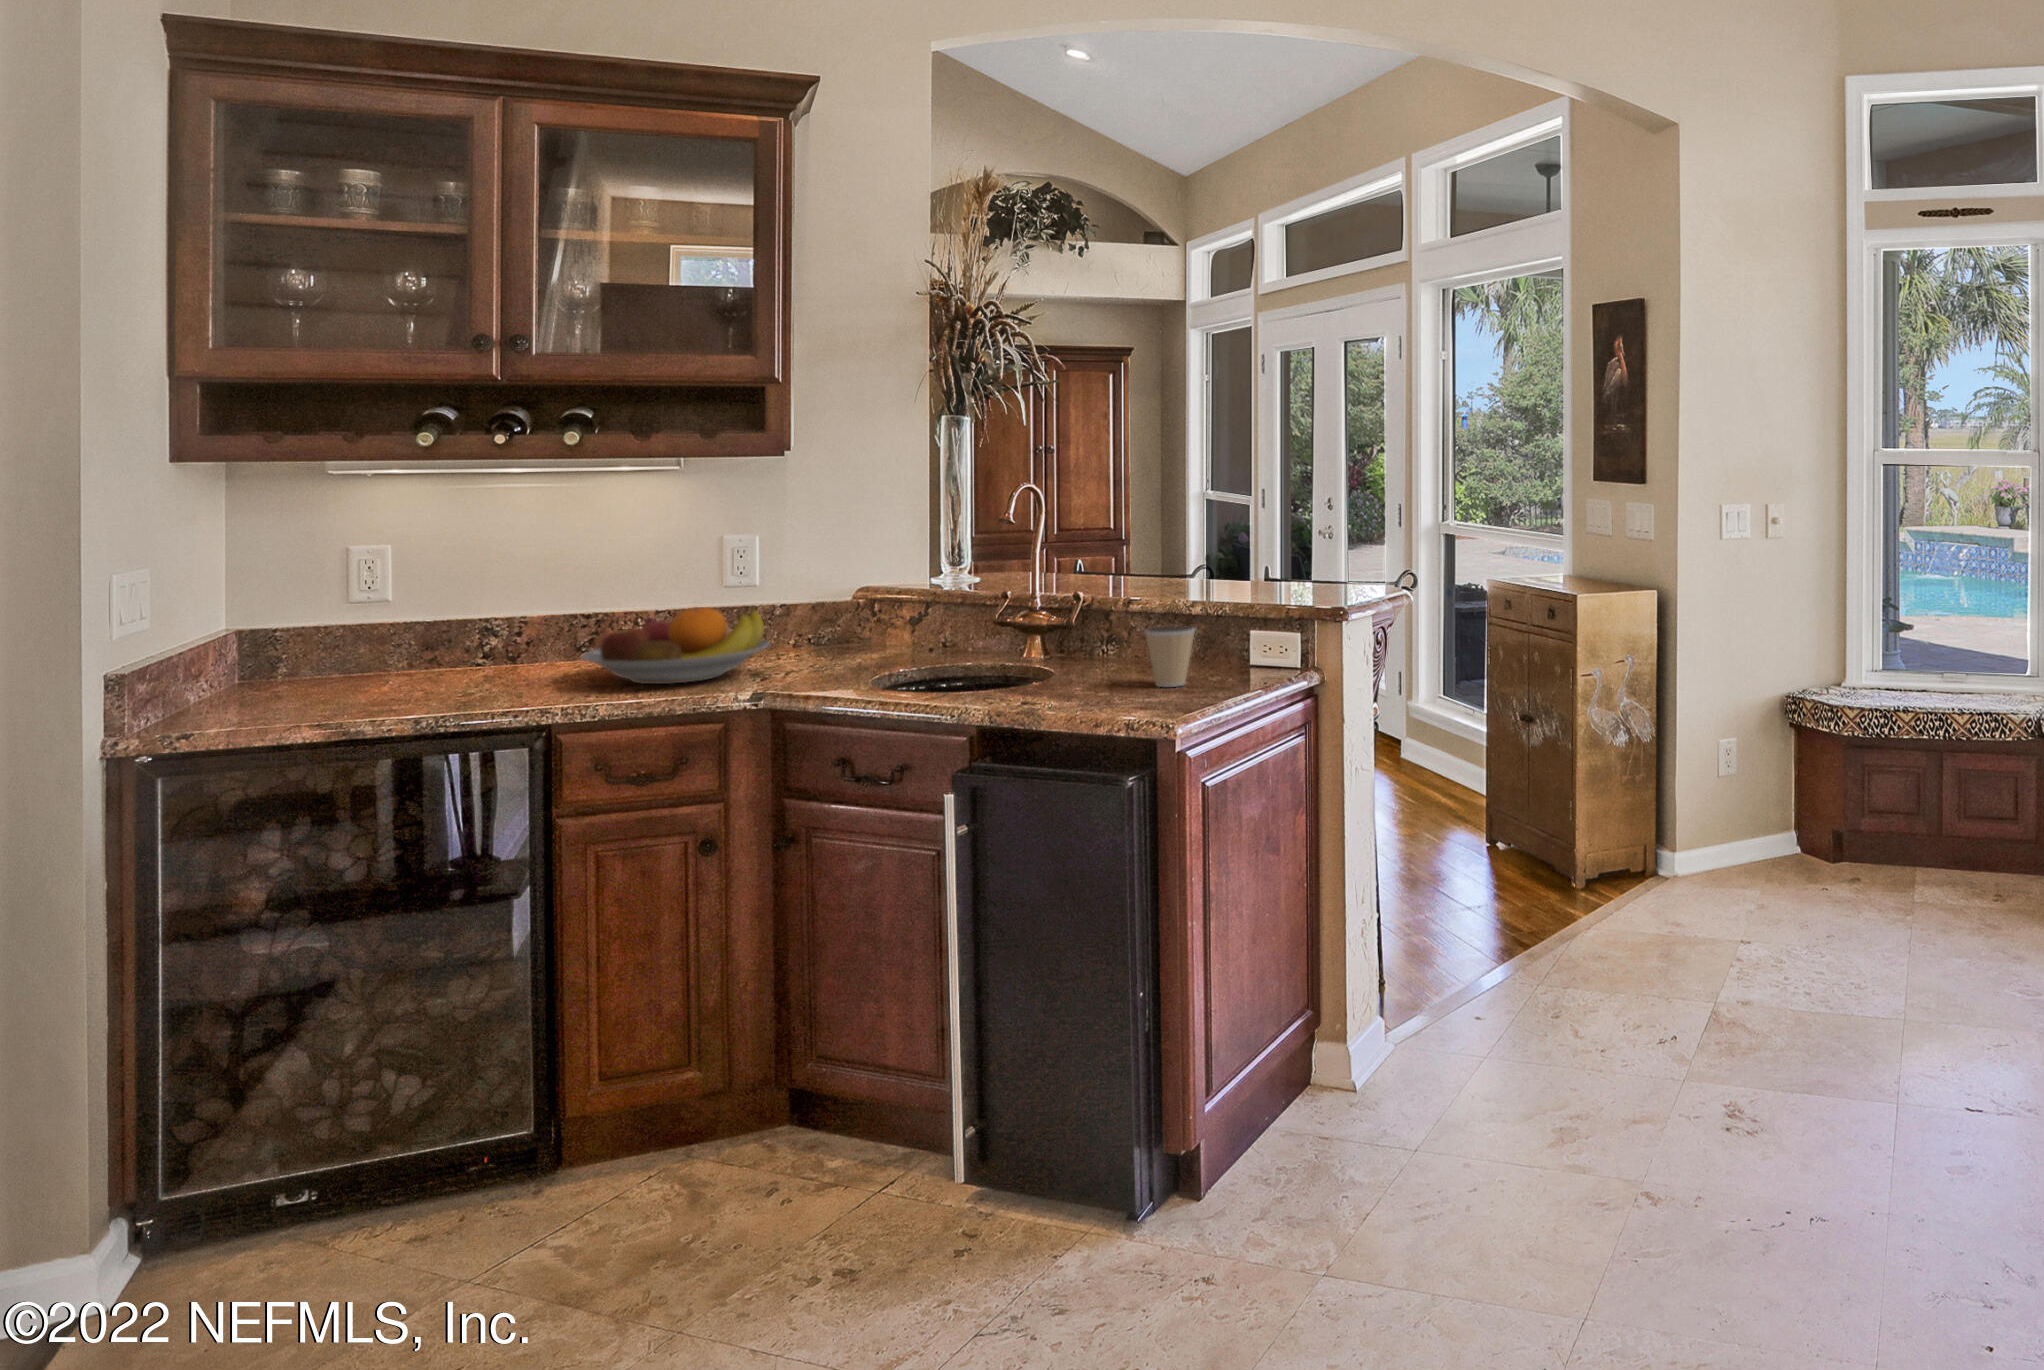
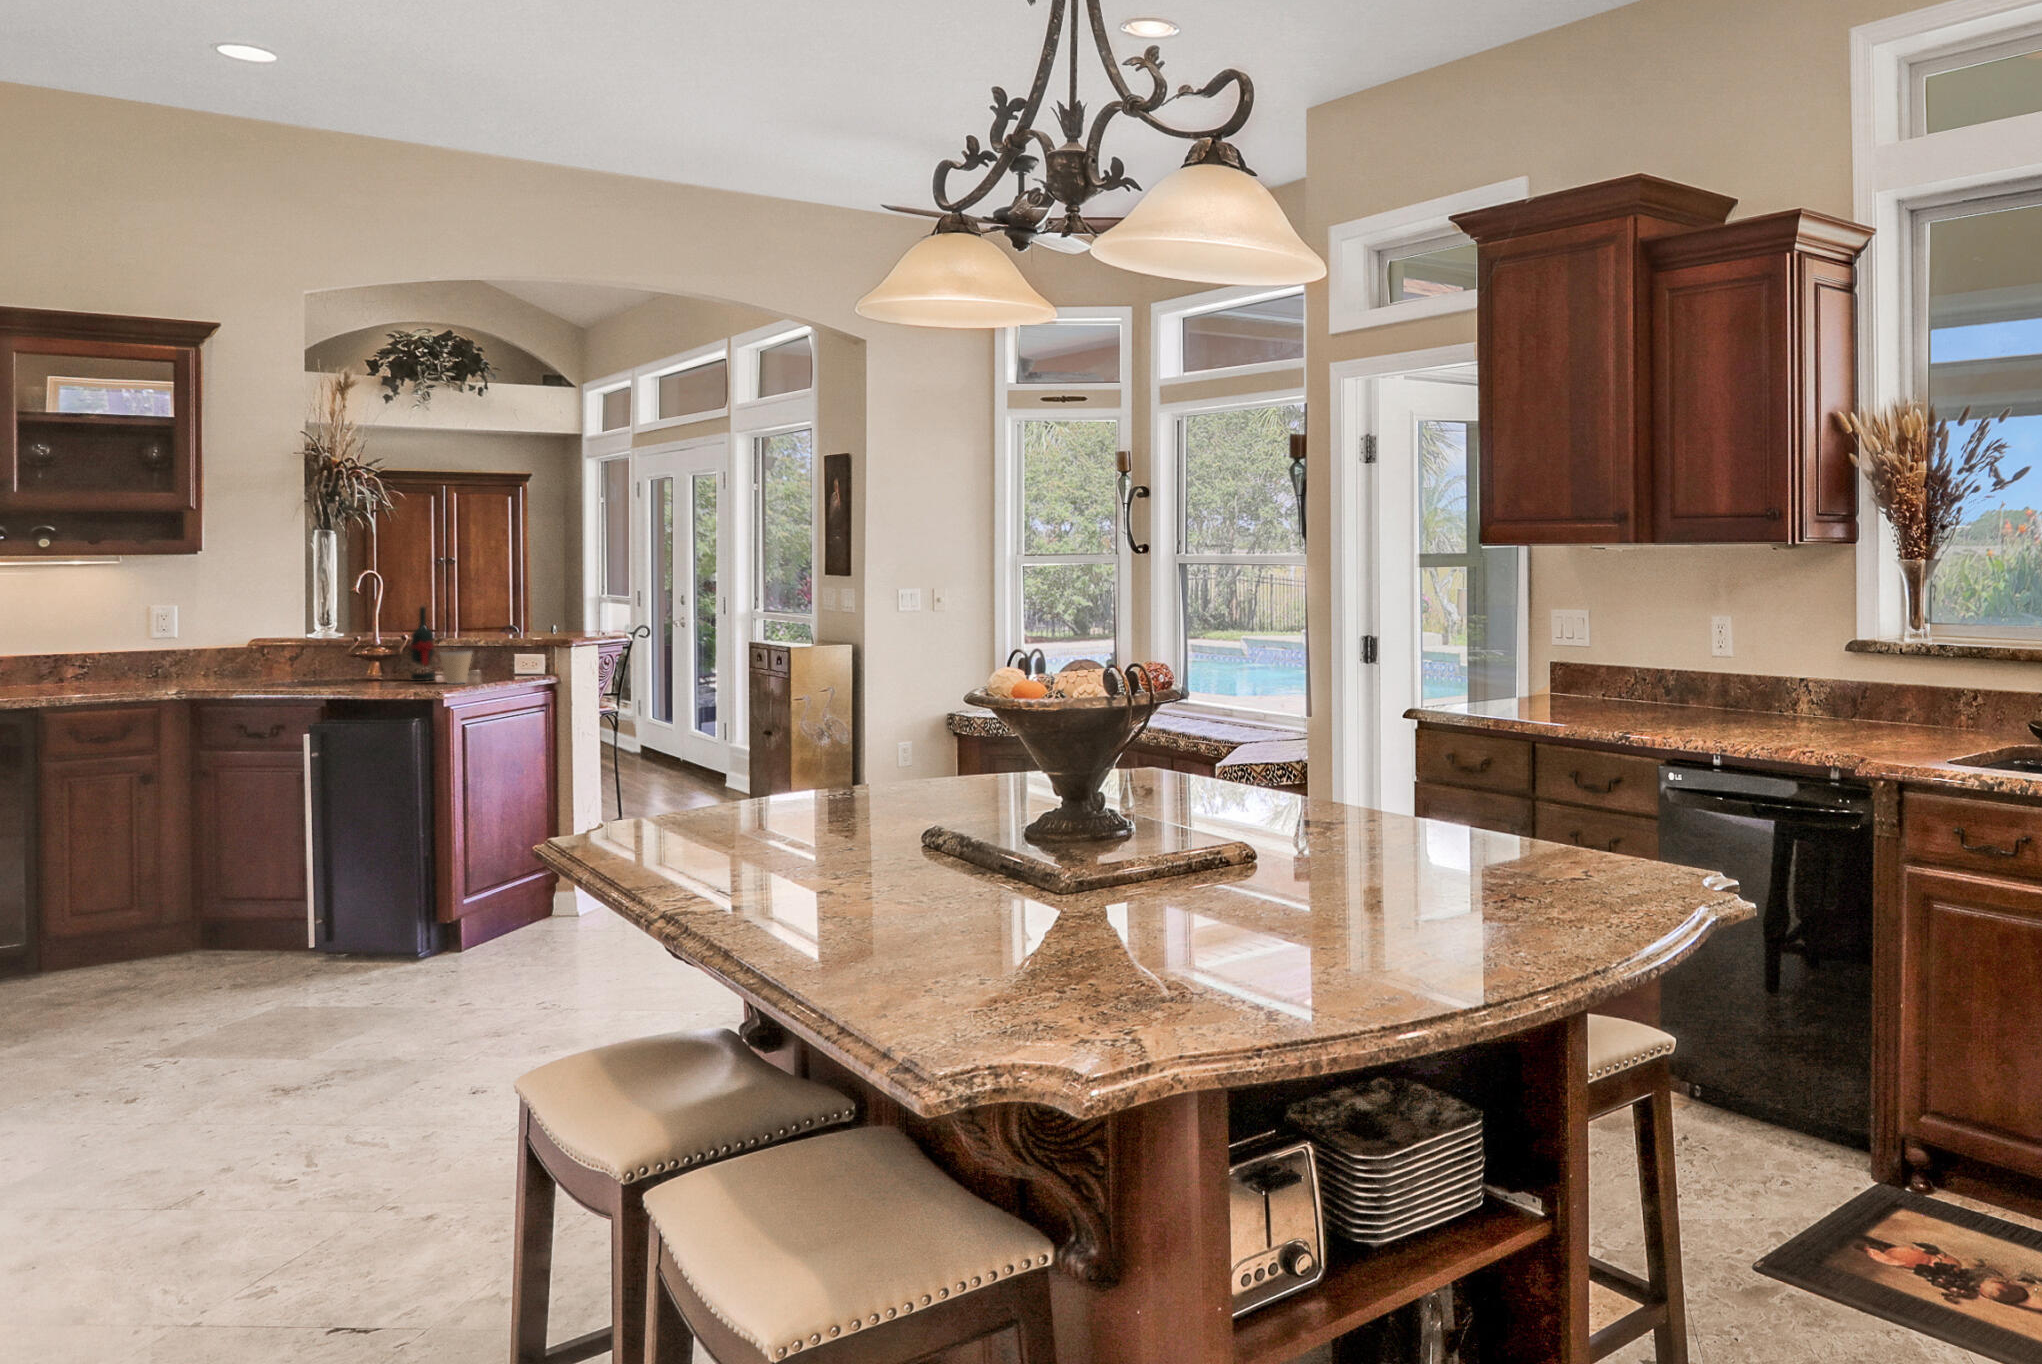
wine bottle: none [1096,540,1131,677] -> present [411,604,435,681]
fruit bowl: present [582,607,769,684] -> none [63,642,190,684]

